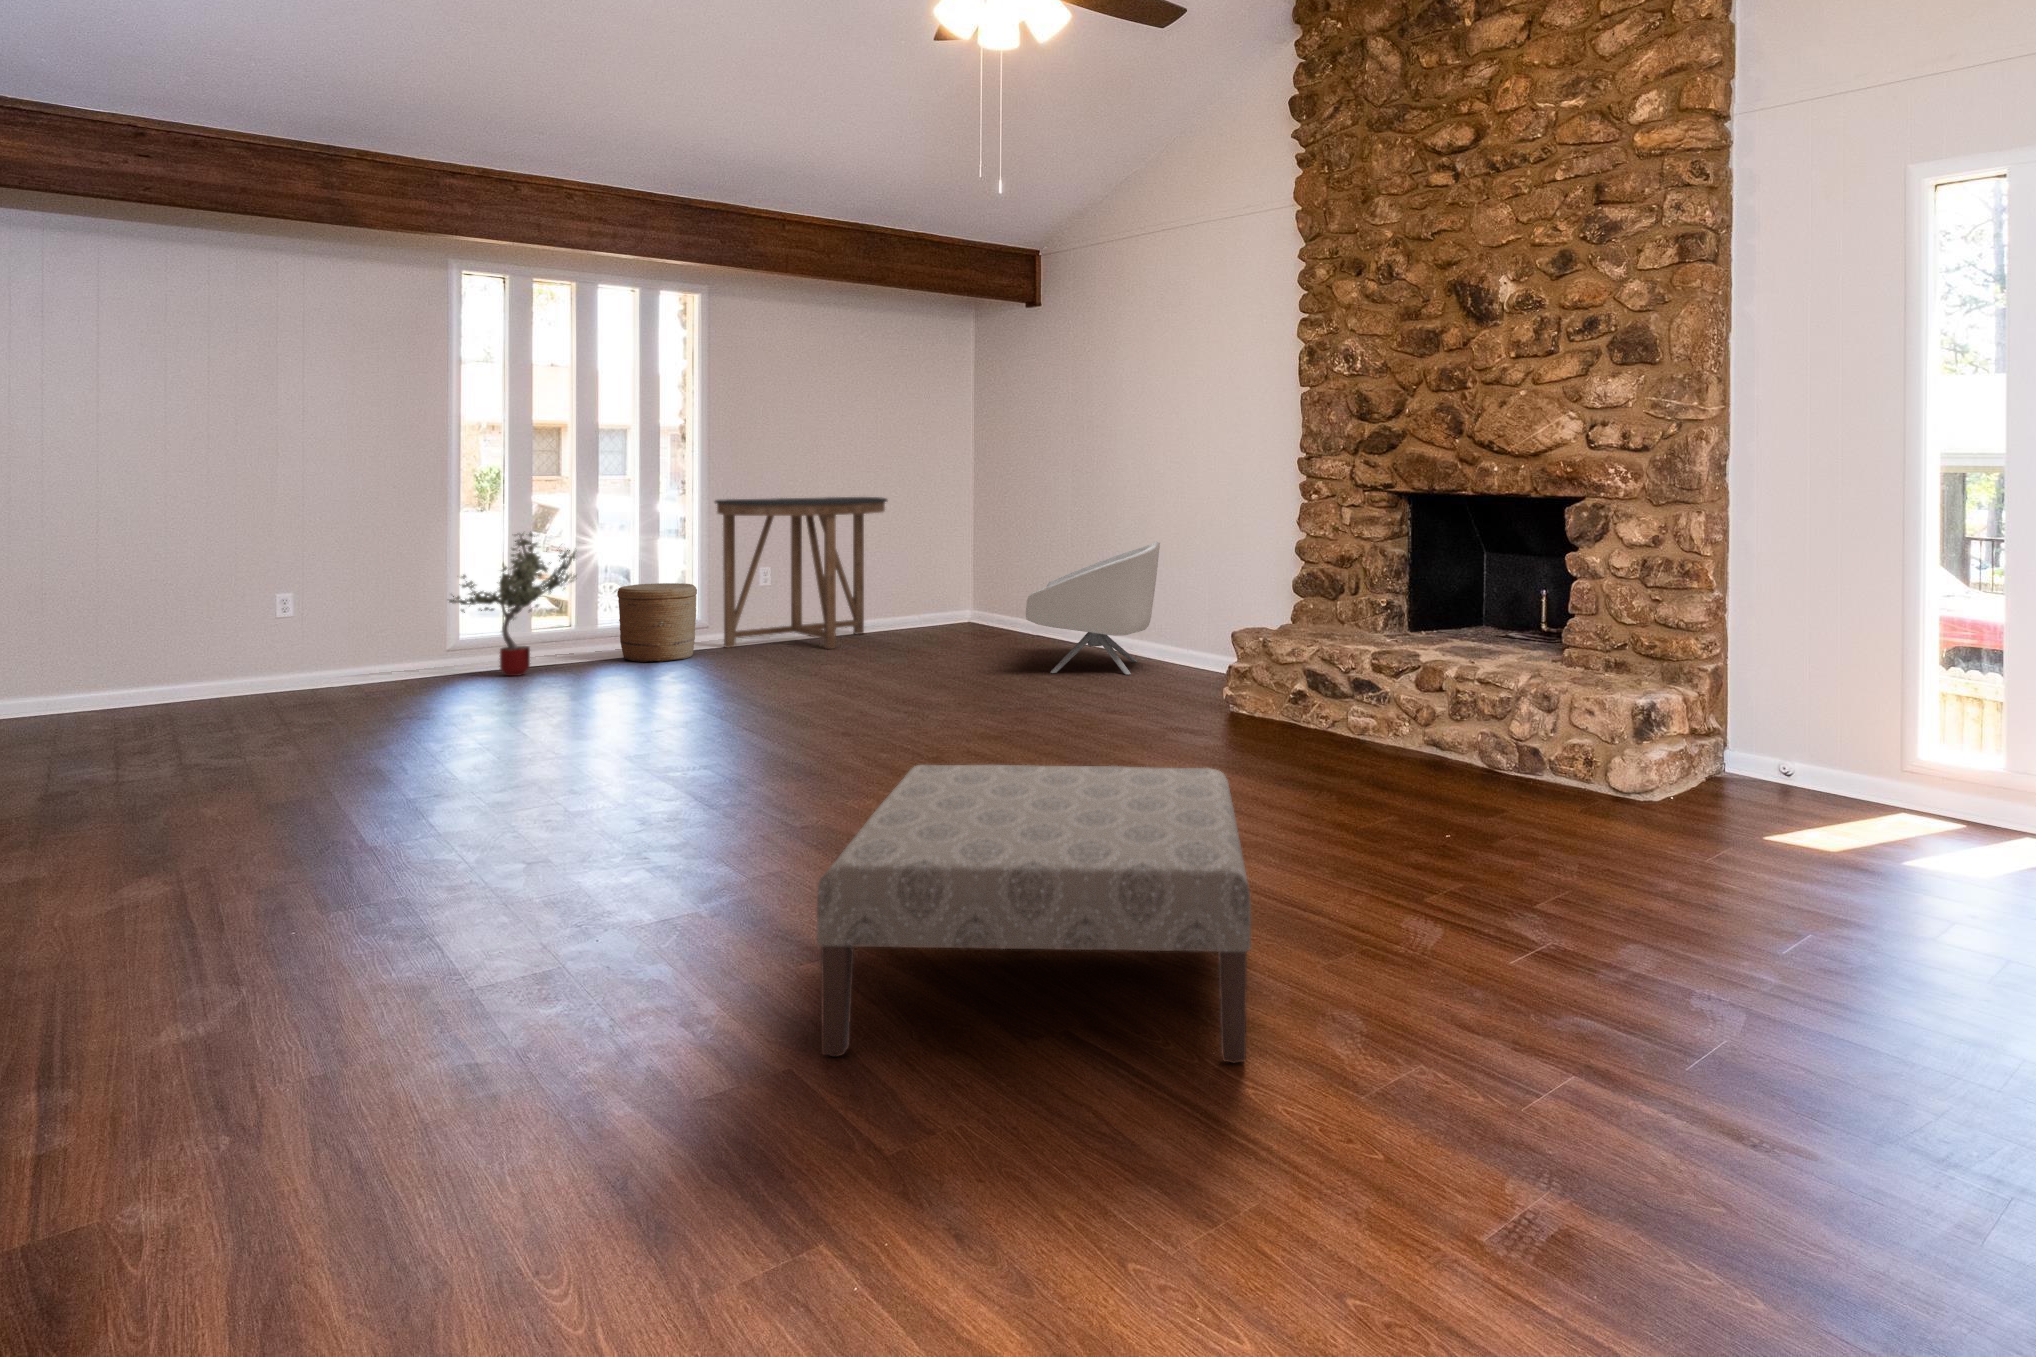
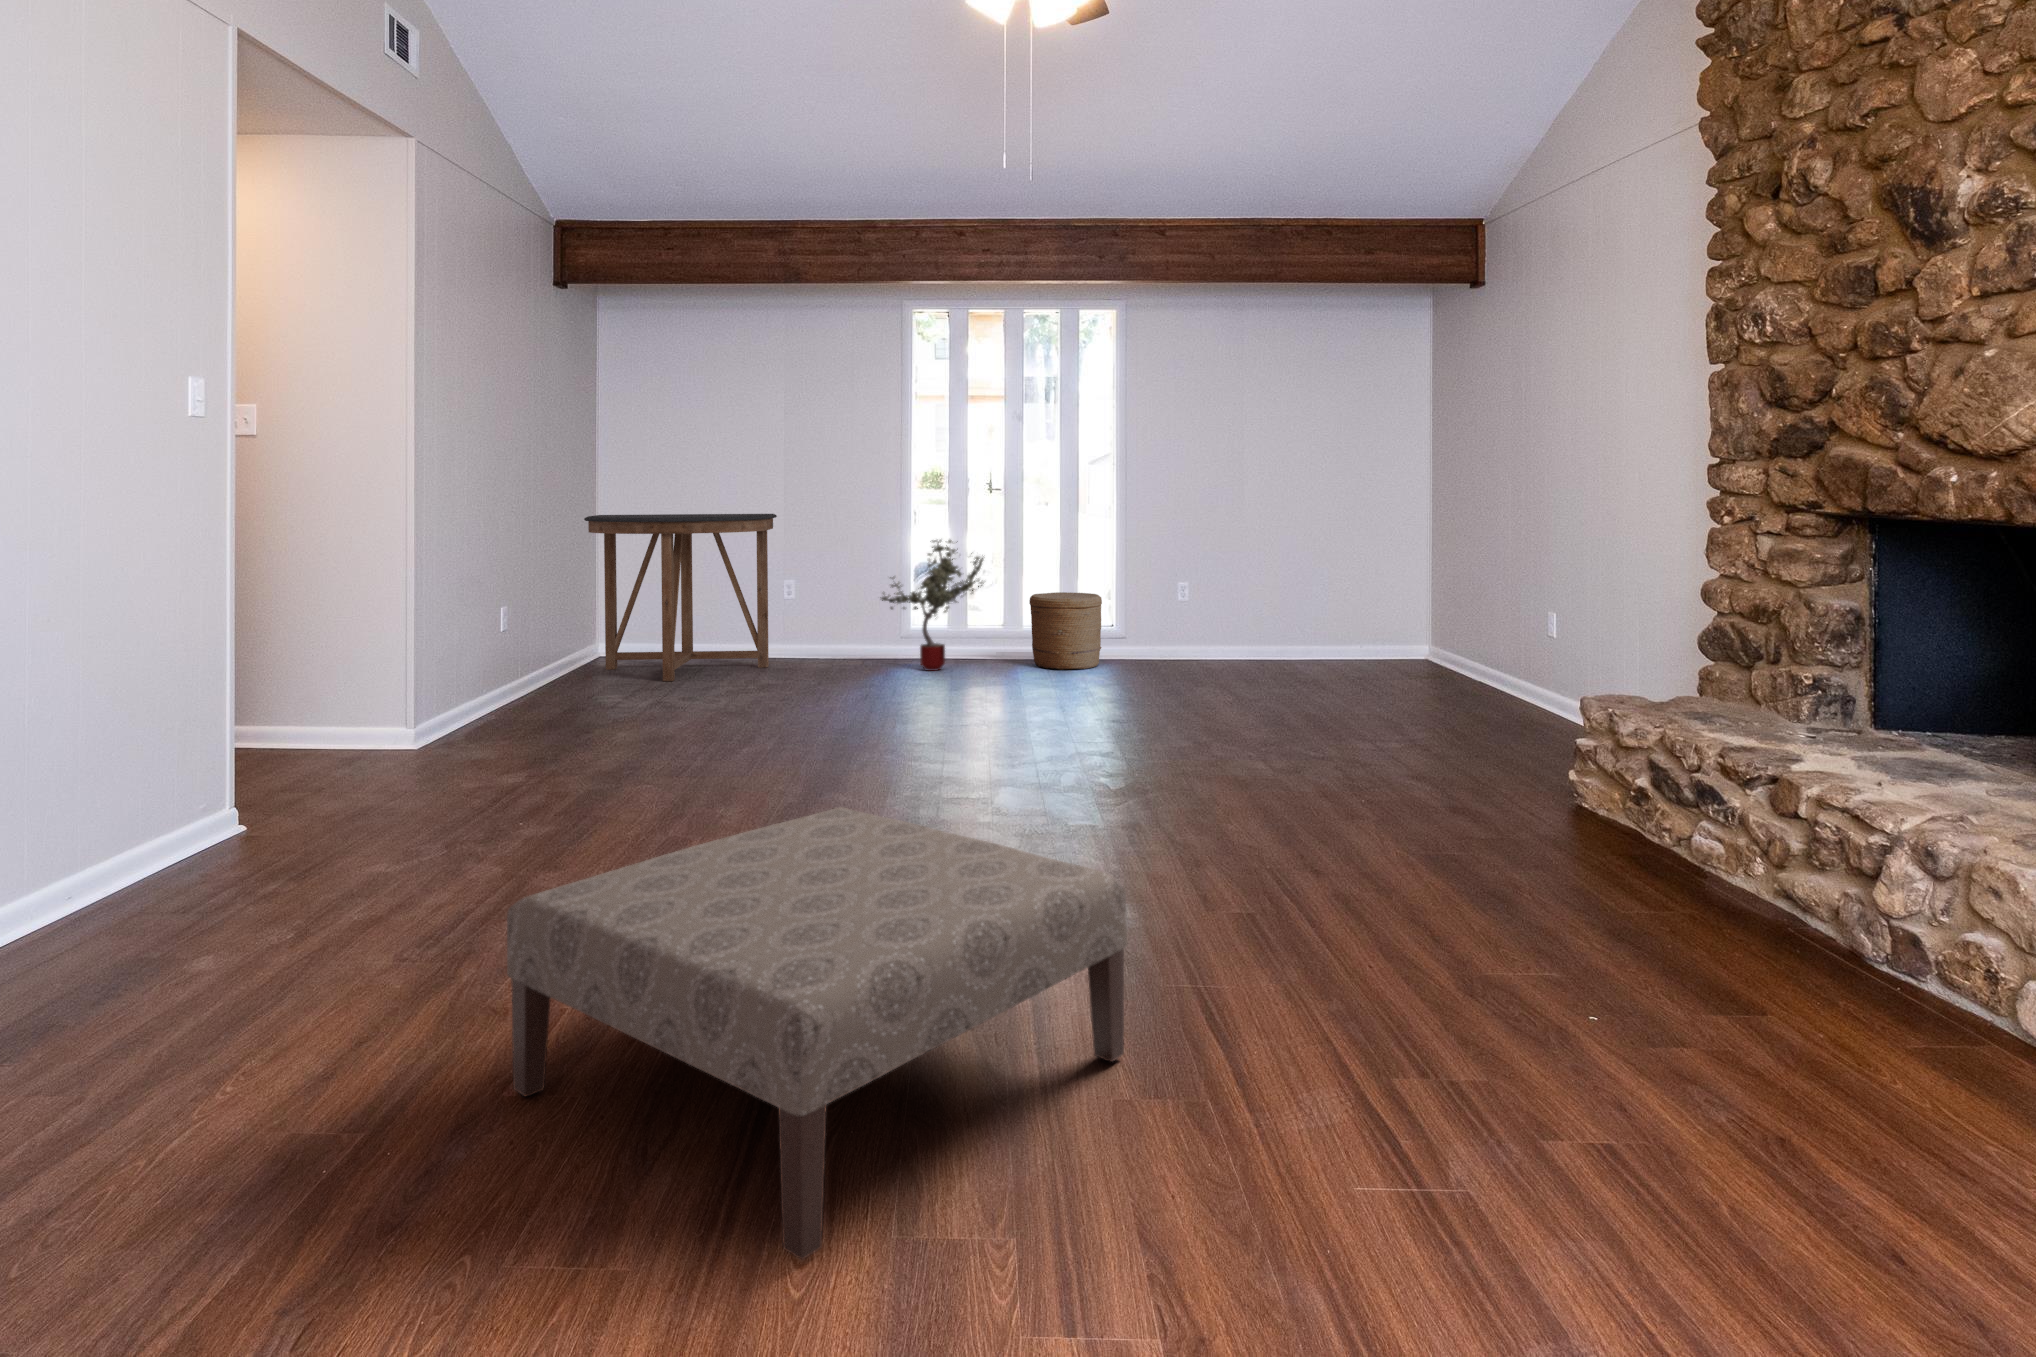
console table: present [715,497,887,649] -> present [584,514,777,681]
armchair: present [1026,542,1160,675] -> none [1387,572,1580,738]

